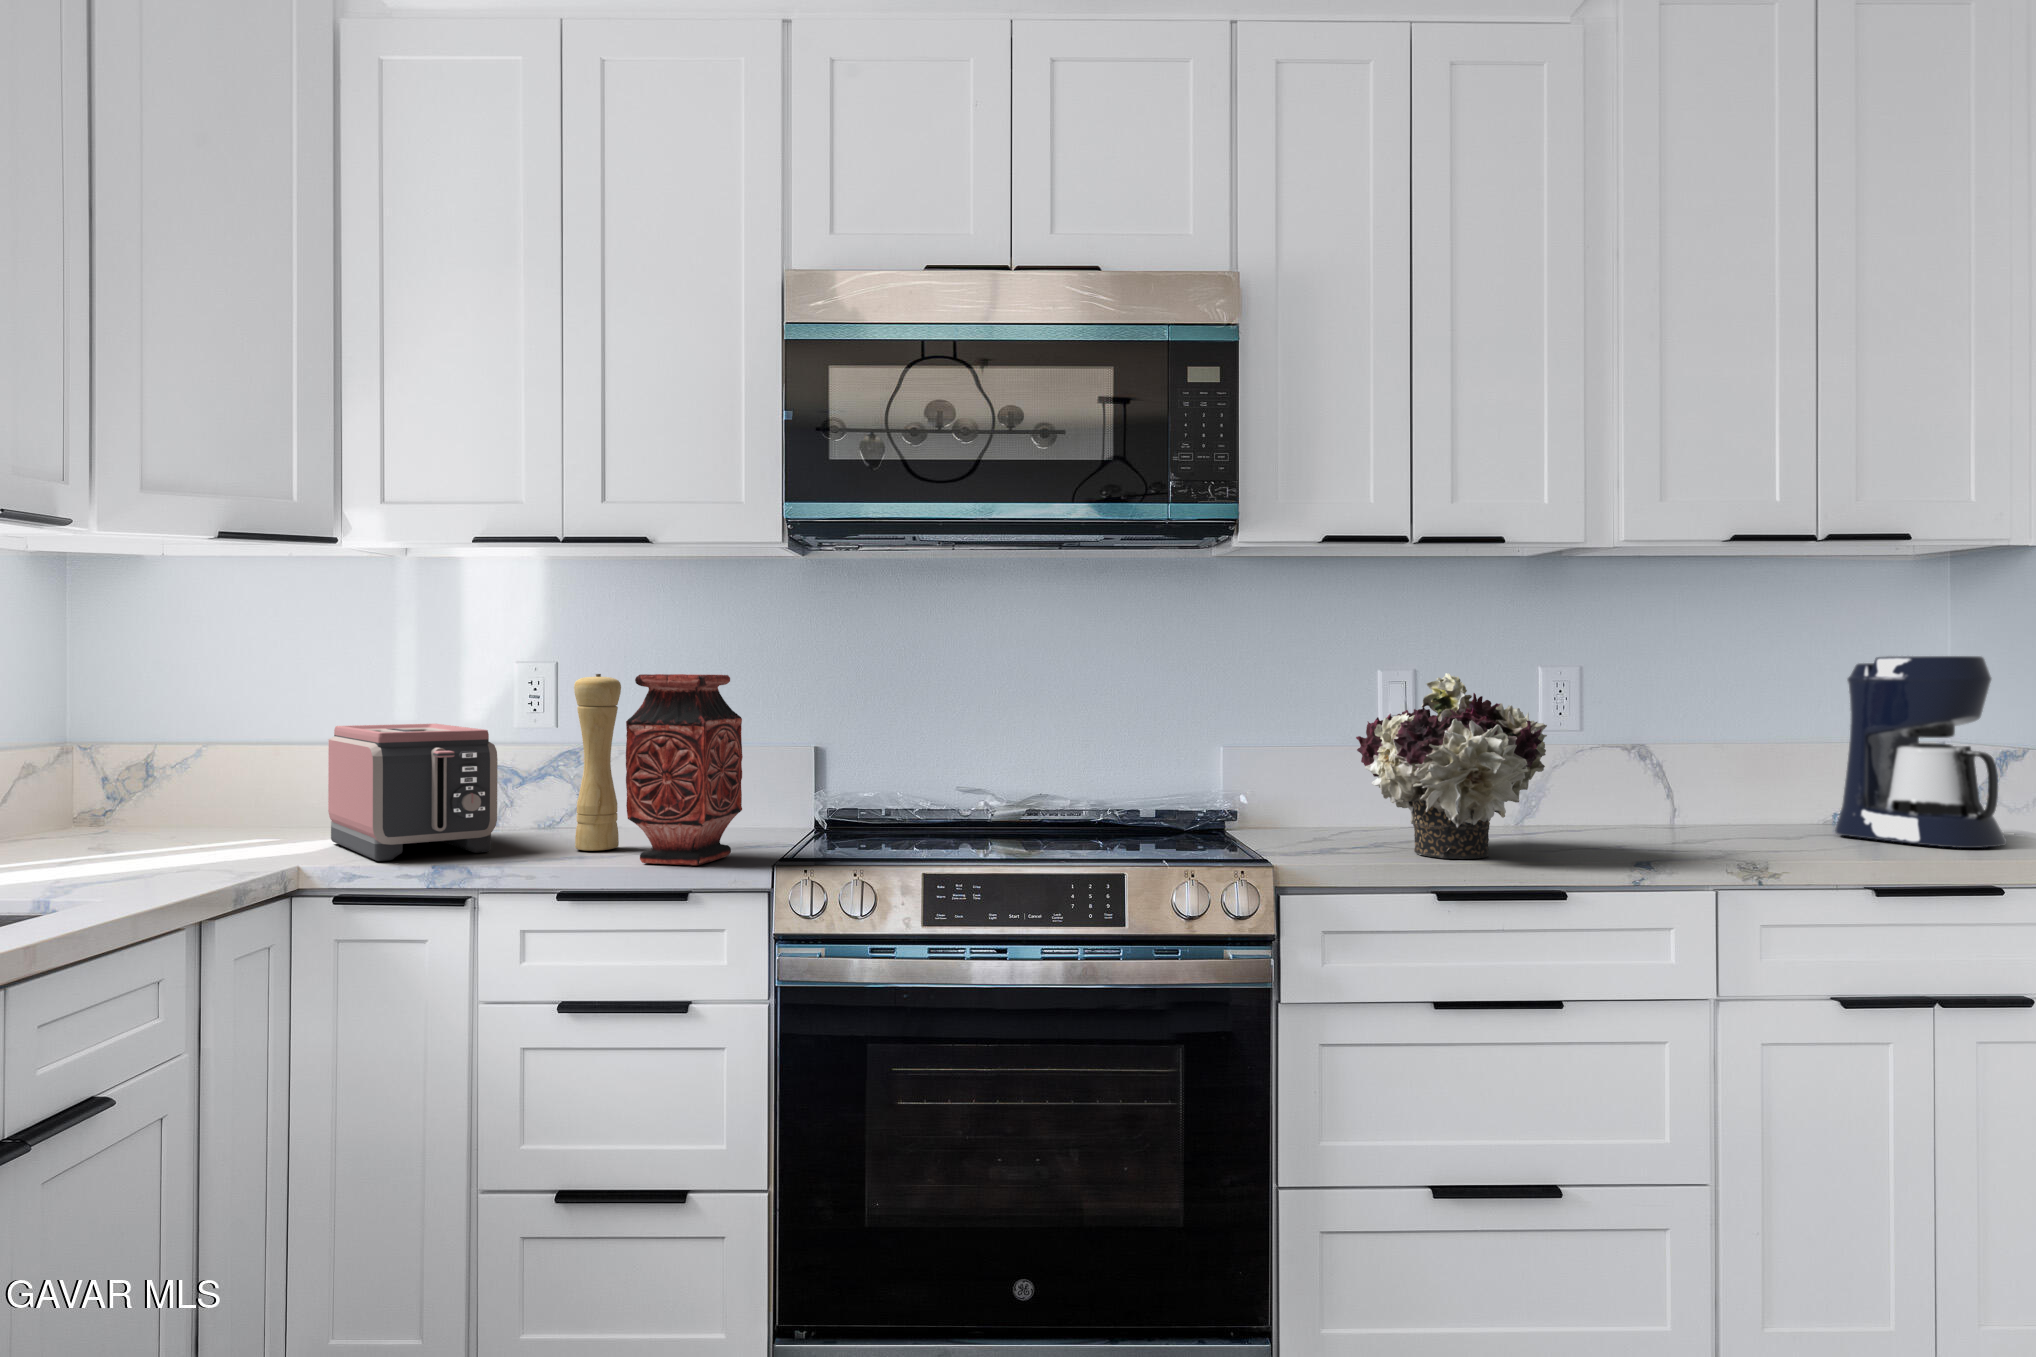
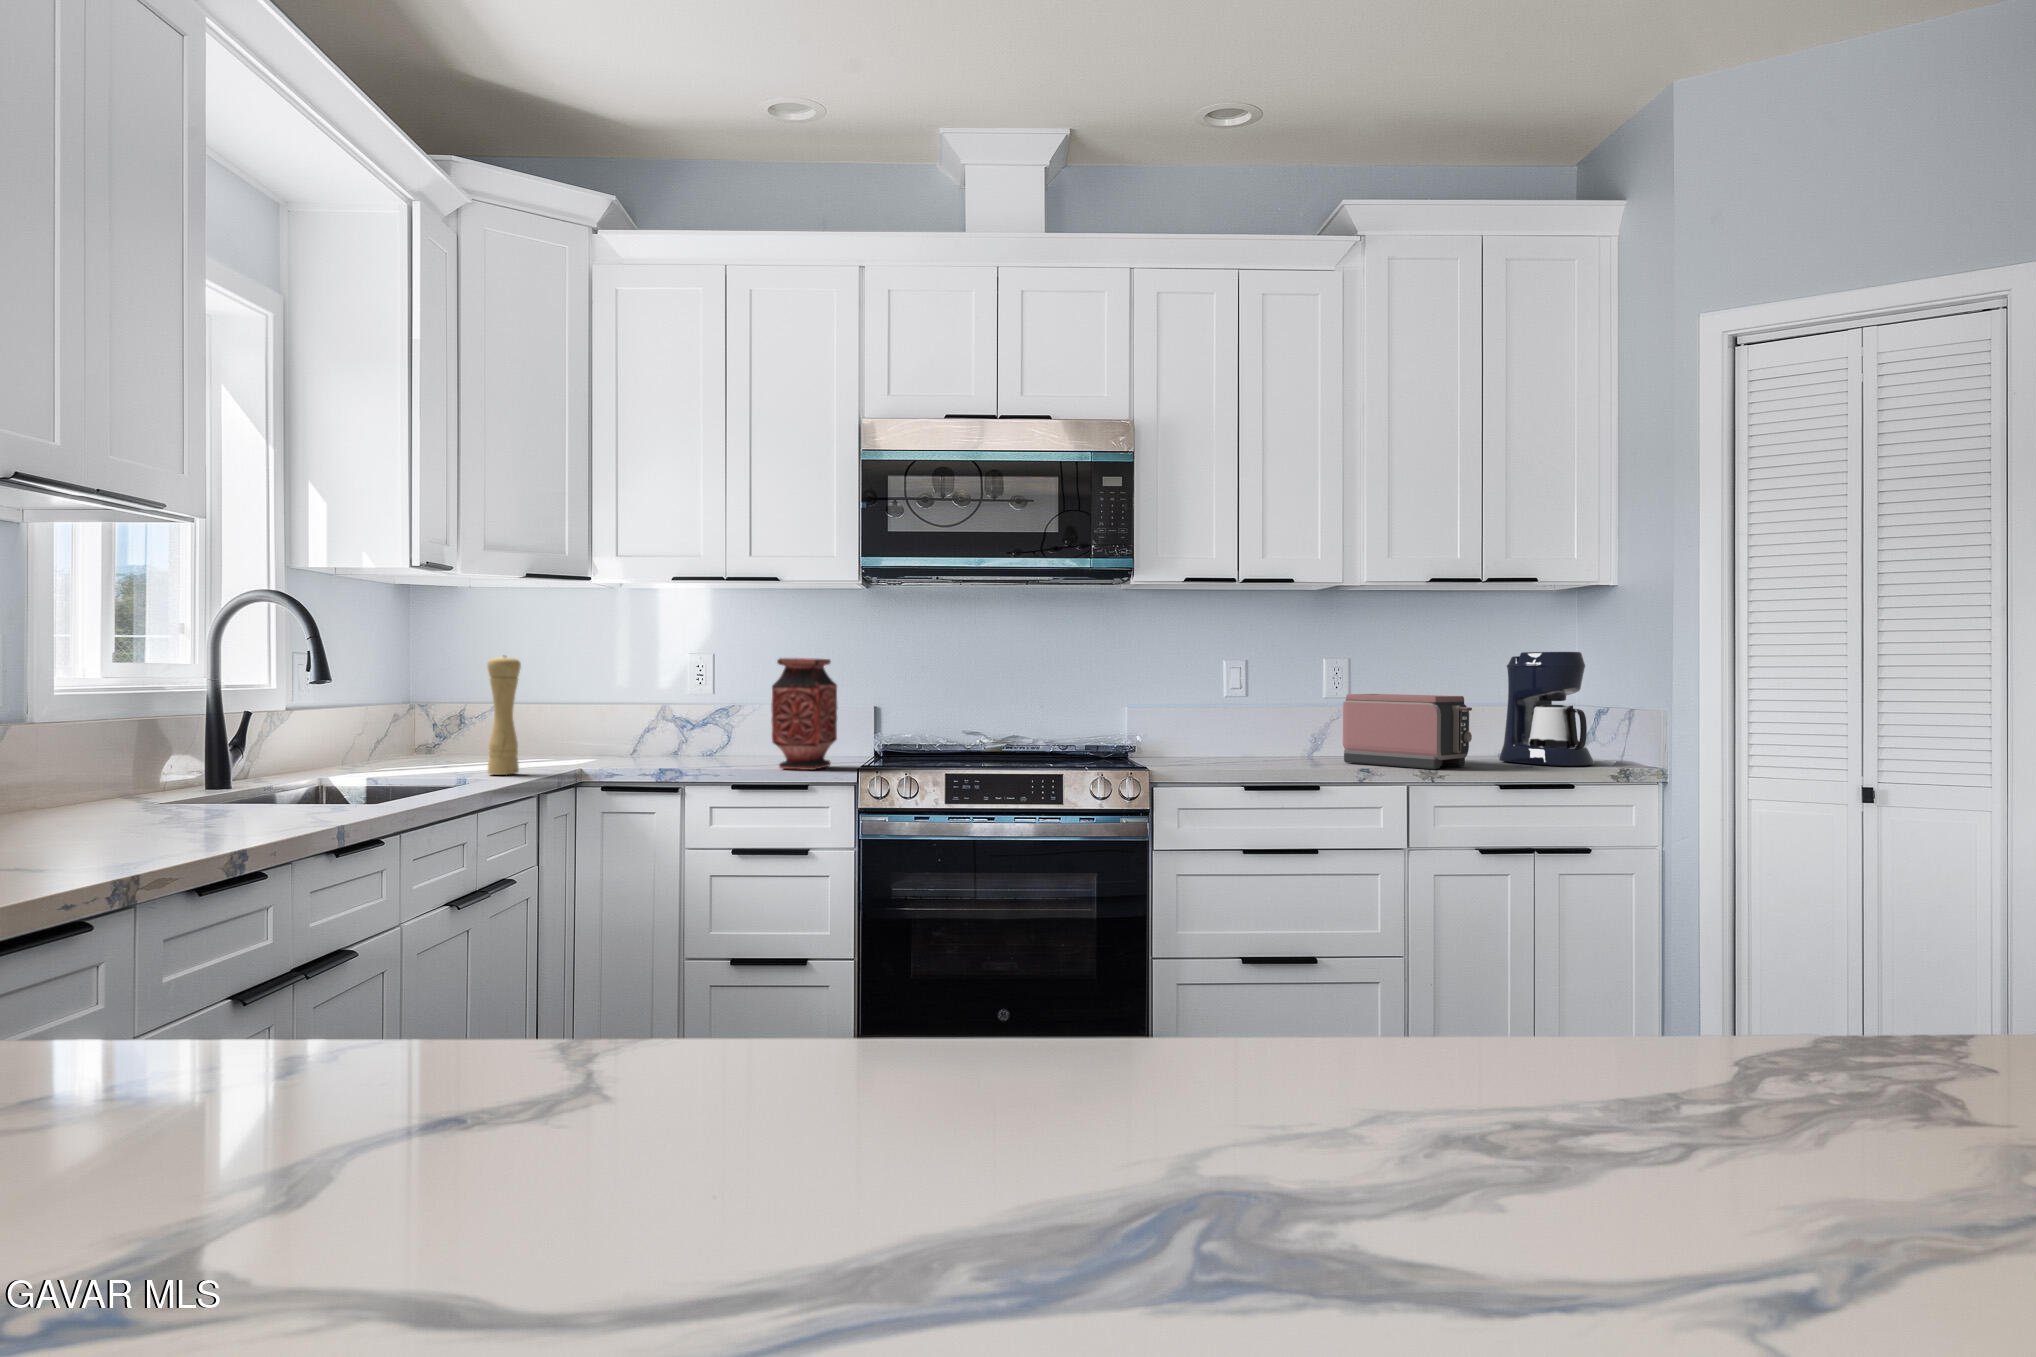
flower arrangement: present [1356,673,1547,859] -> none [1204,660,1313,769]
pepper mill: present [574,674,621,851] -> present [487,656,521,775]
toaster: present [328,724,498,861] -> present [1343,694,1472,769]

